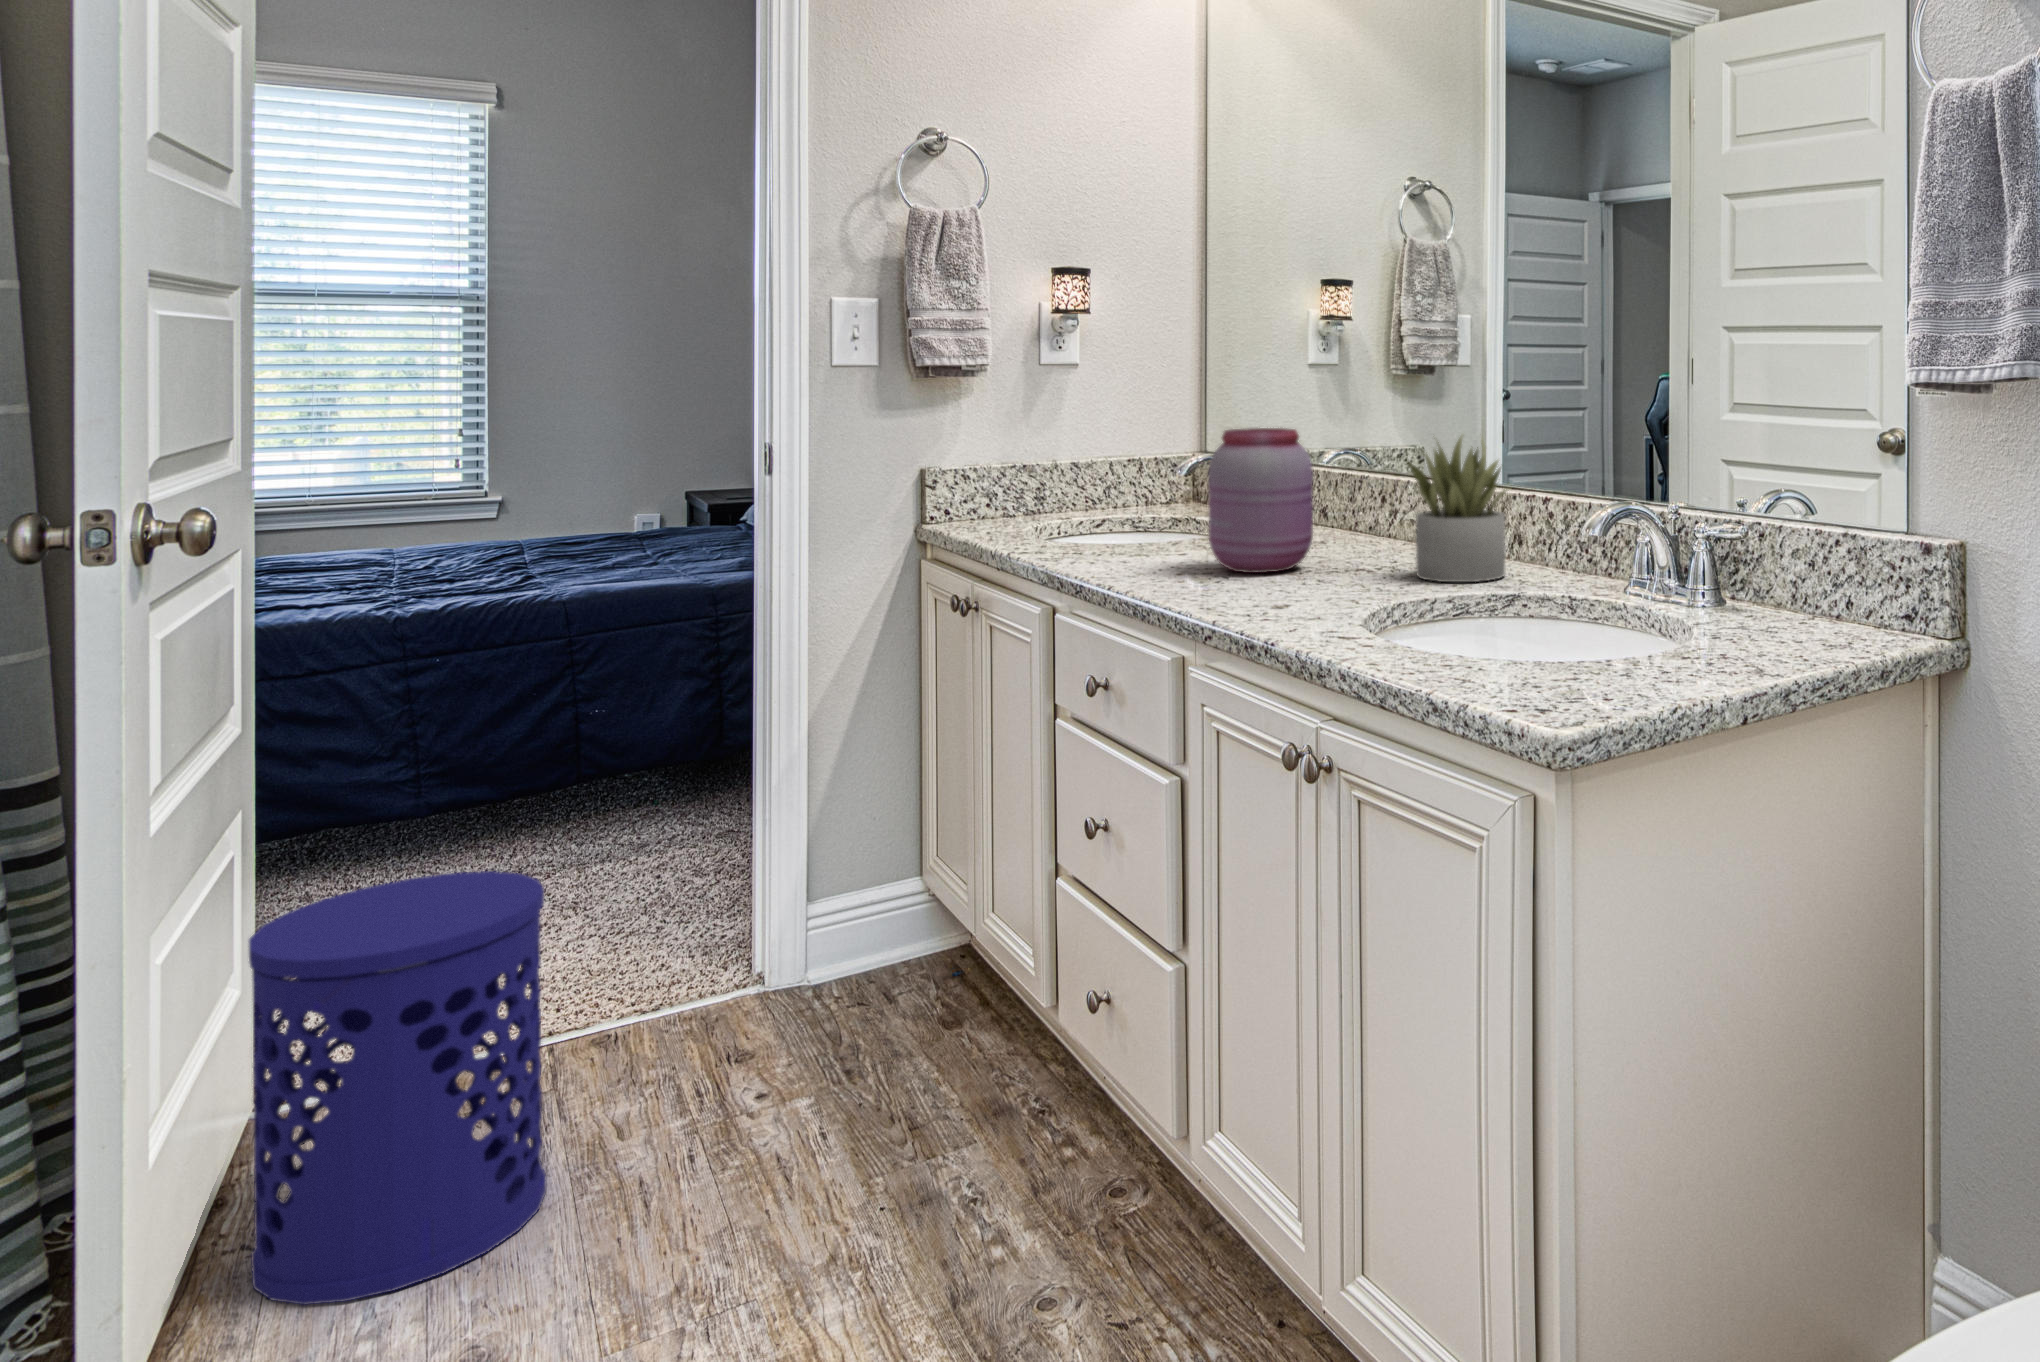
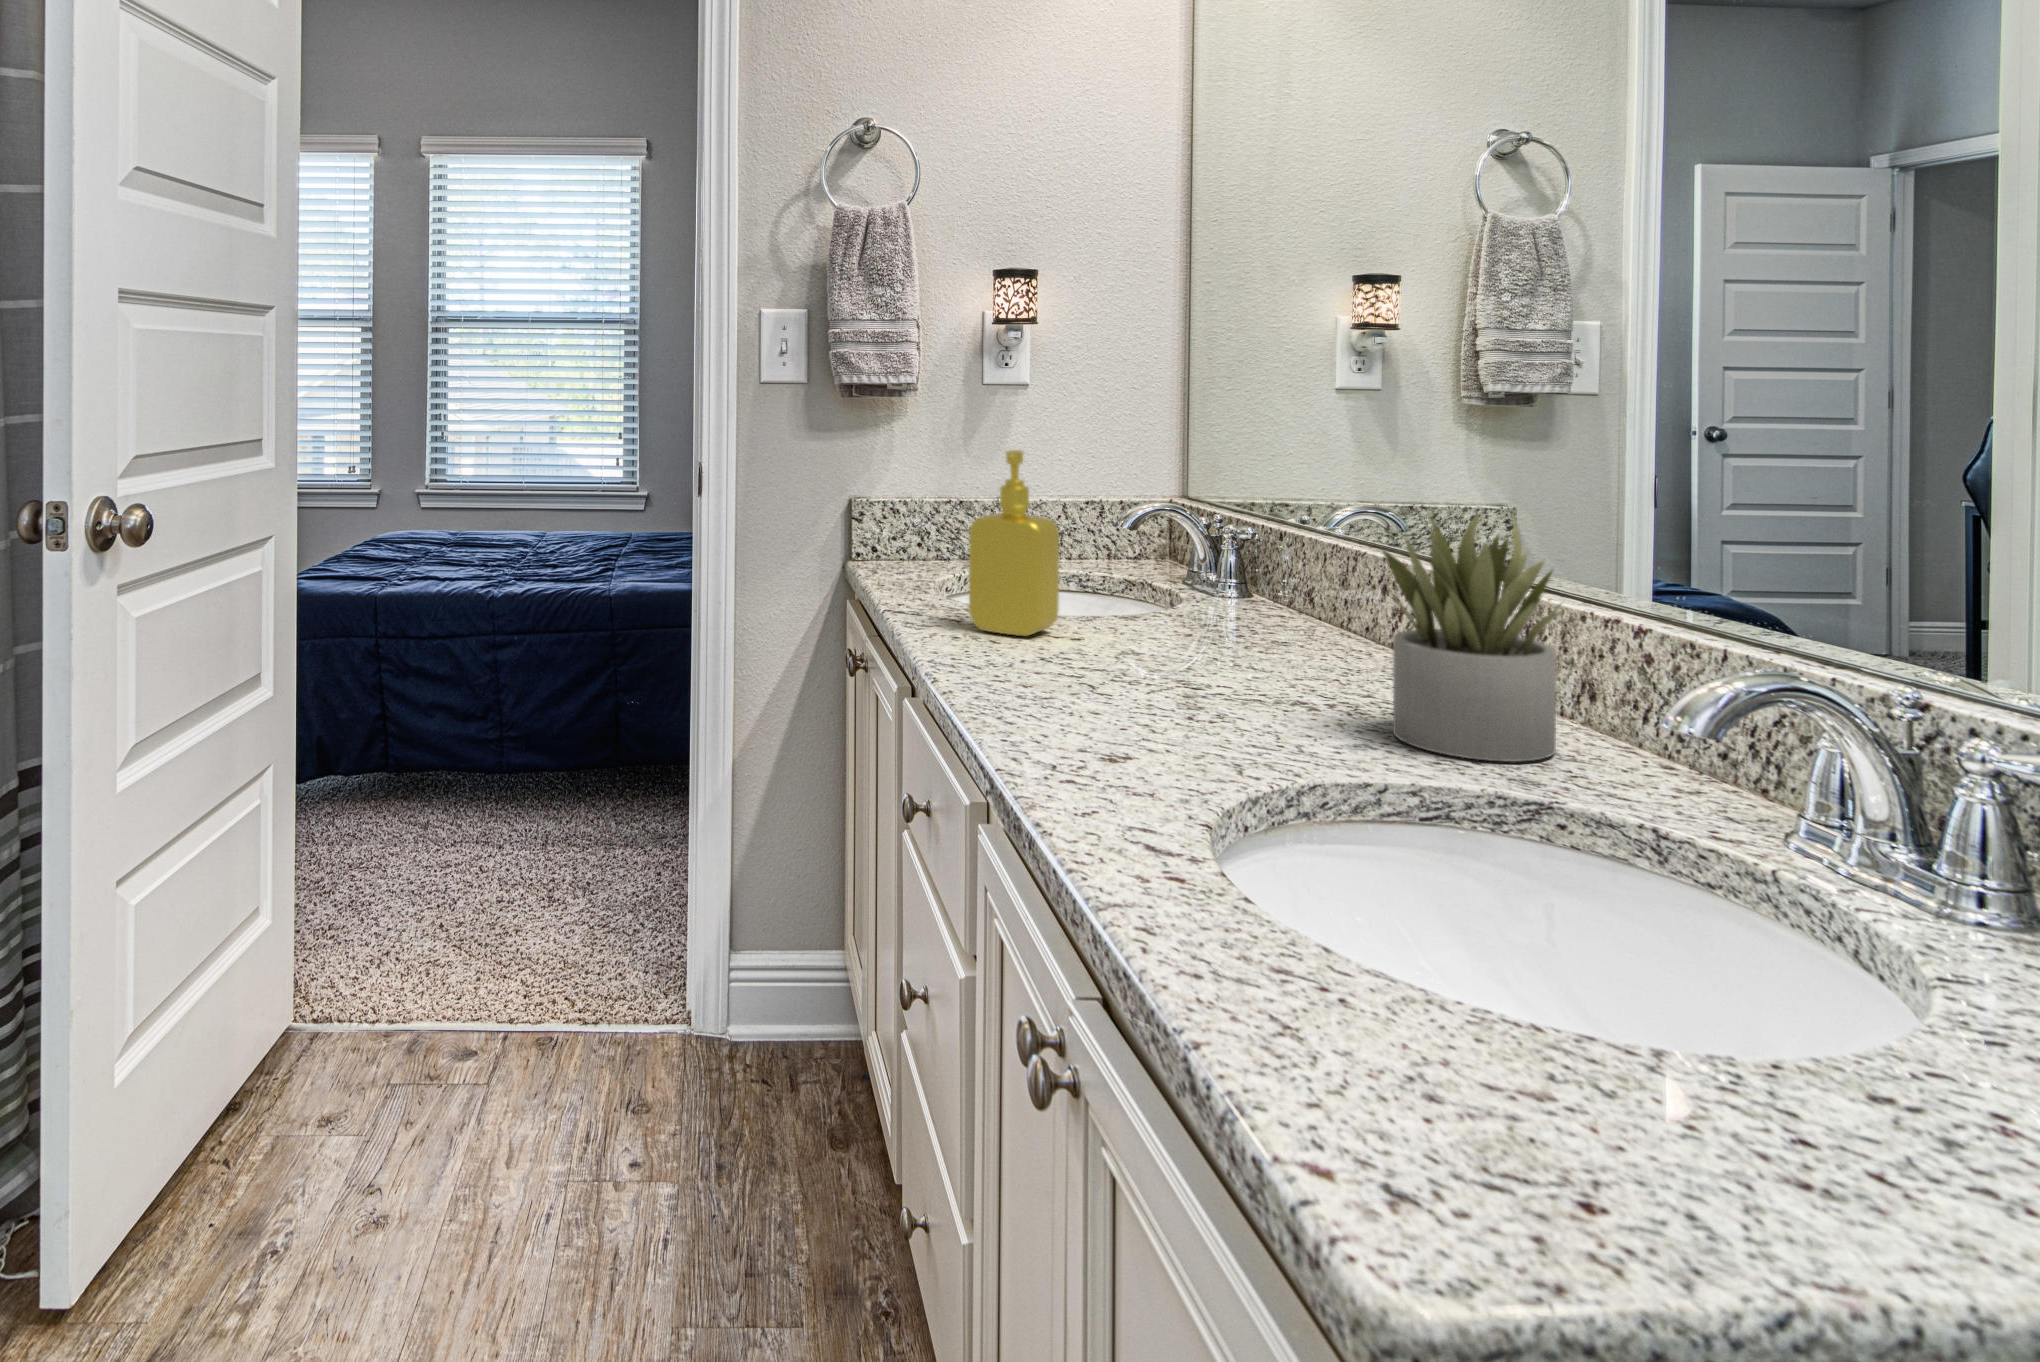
soap dispenser: none [1088,413,1158,557] -> present [969,450,1059,636]
jar: present [1208,428,1313,573] -> none [1093,482,1244,689]
waste bin: present [249,871,547,1305] -> none [196,862,429,1273]

